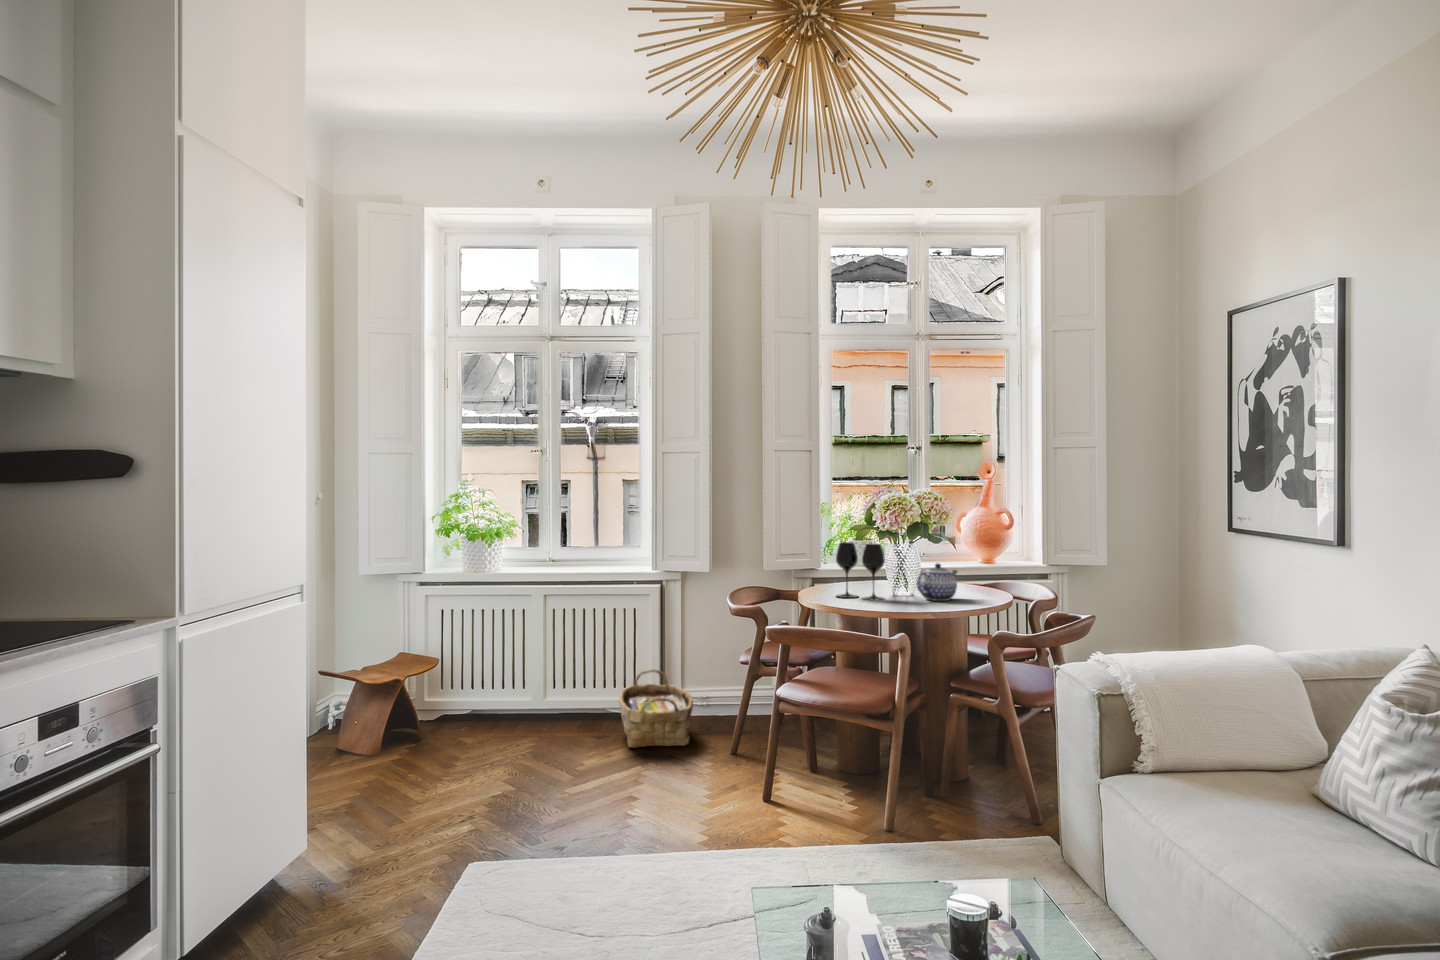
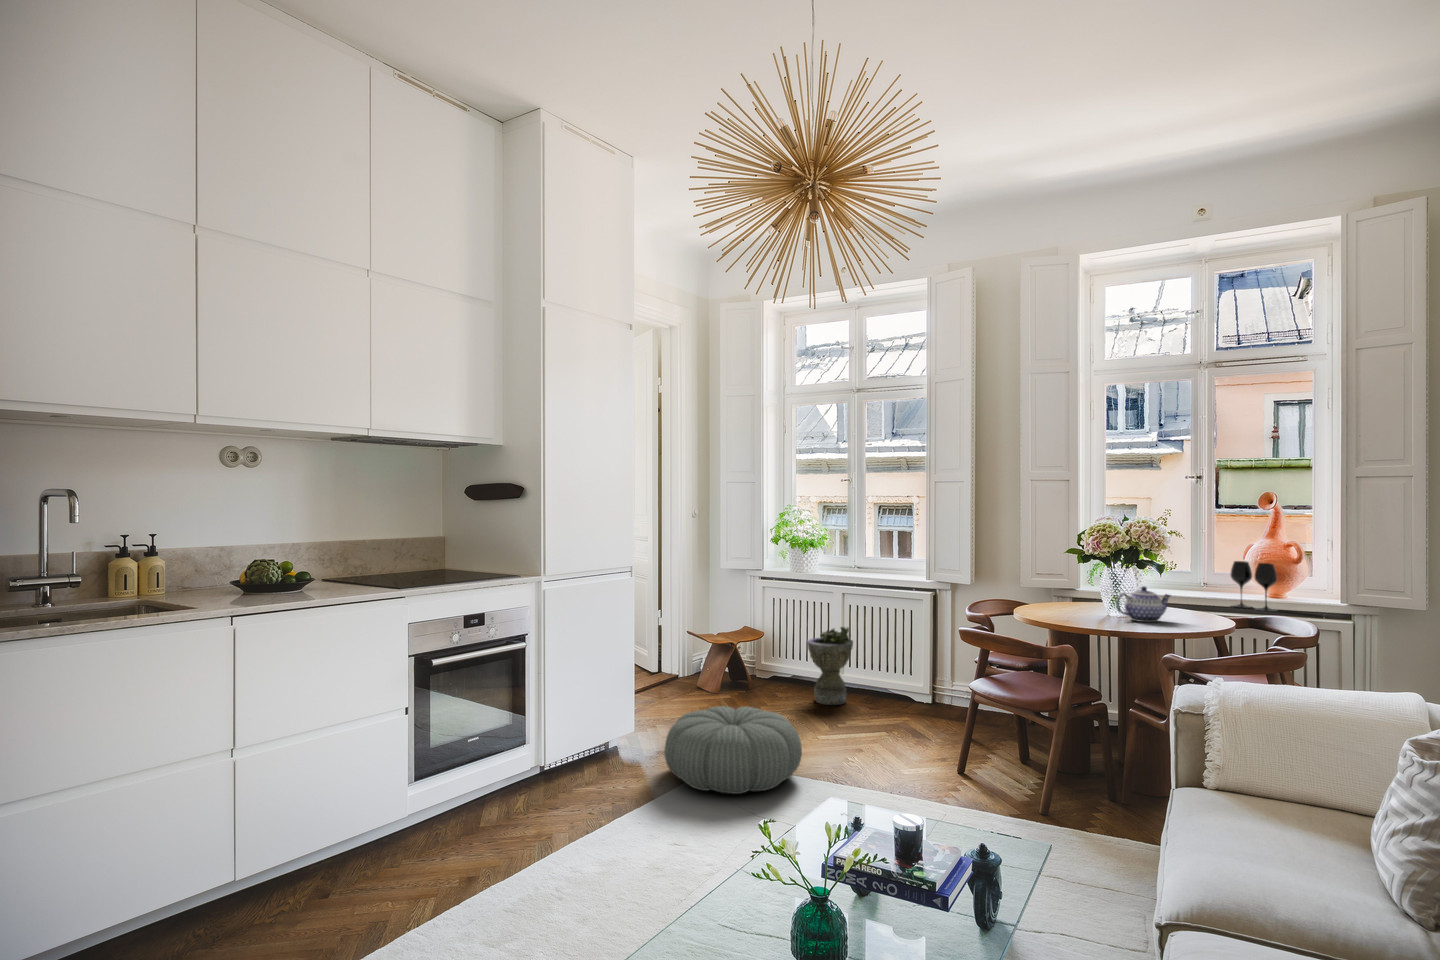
wine glass: present [836,542,885,600] -> present [1230,561,1277,611]
planter: none [508,638,568,742] -> present [807,627,853,705]
woven basket: present [619,669,693,748] -> none [884,660,948,726]
pouf: none [399,767,597,903] -> present [664,706,802,794]

